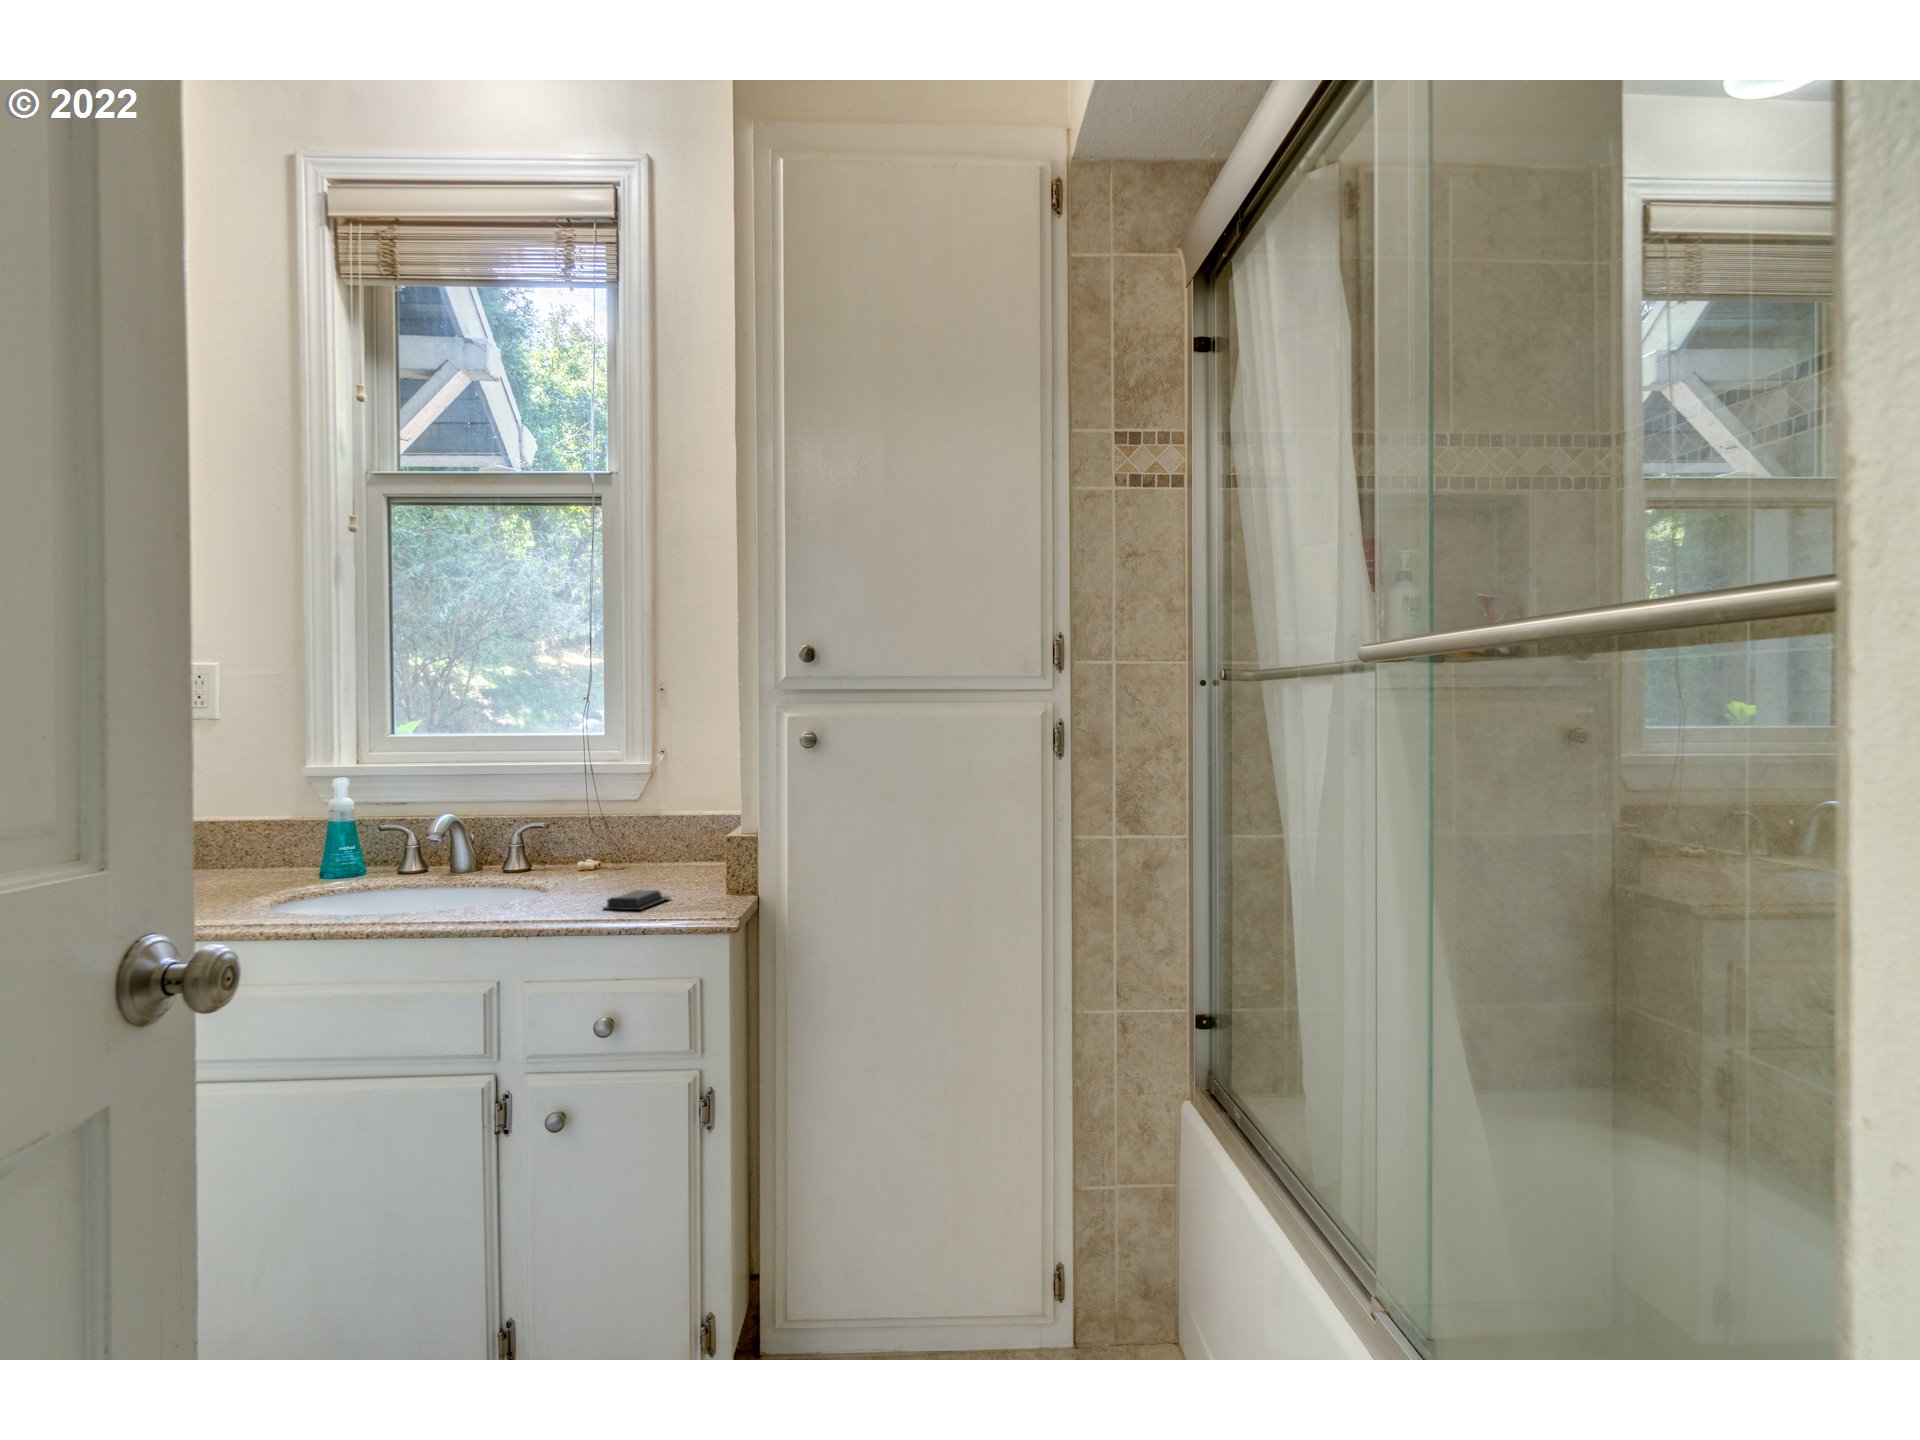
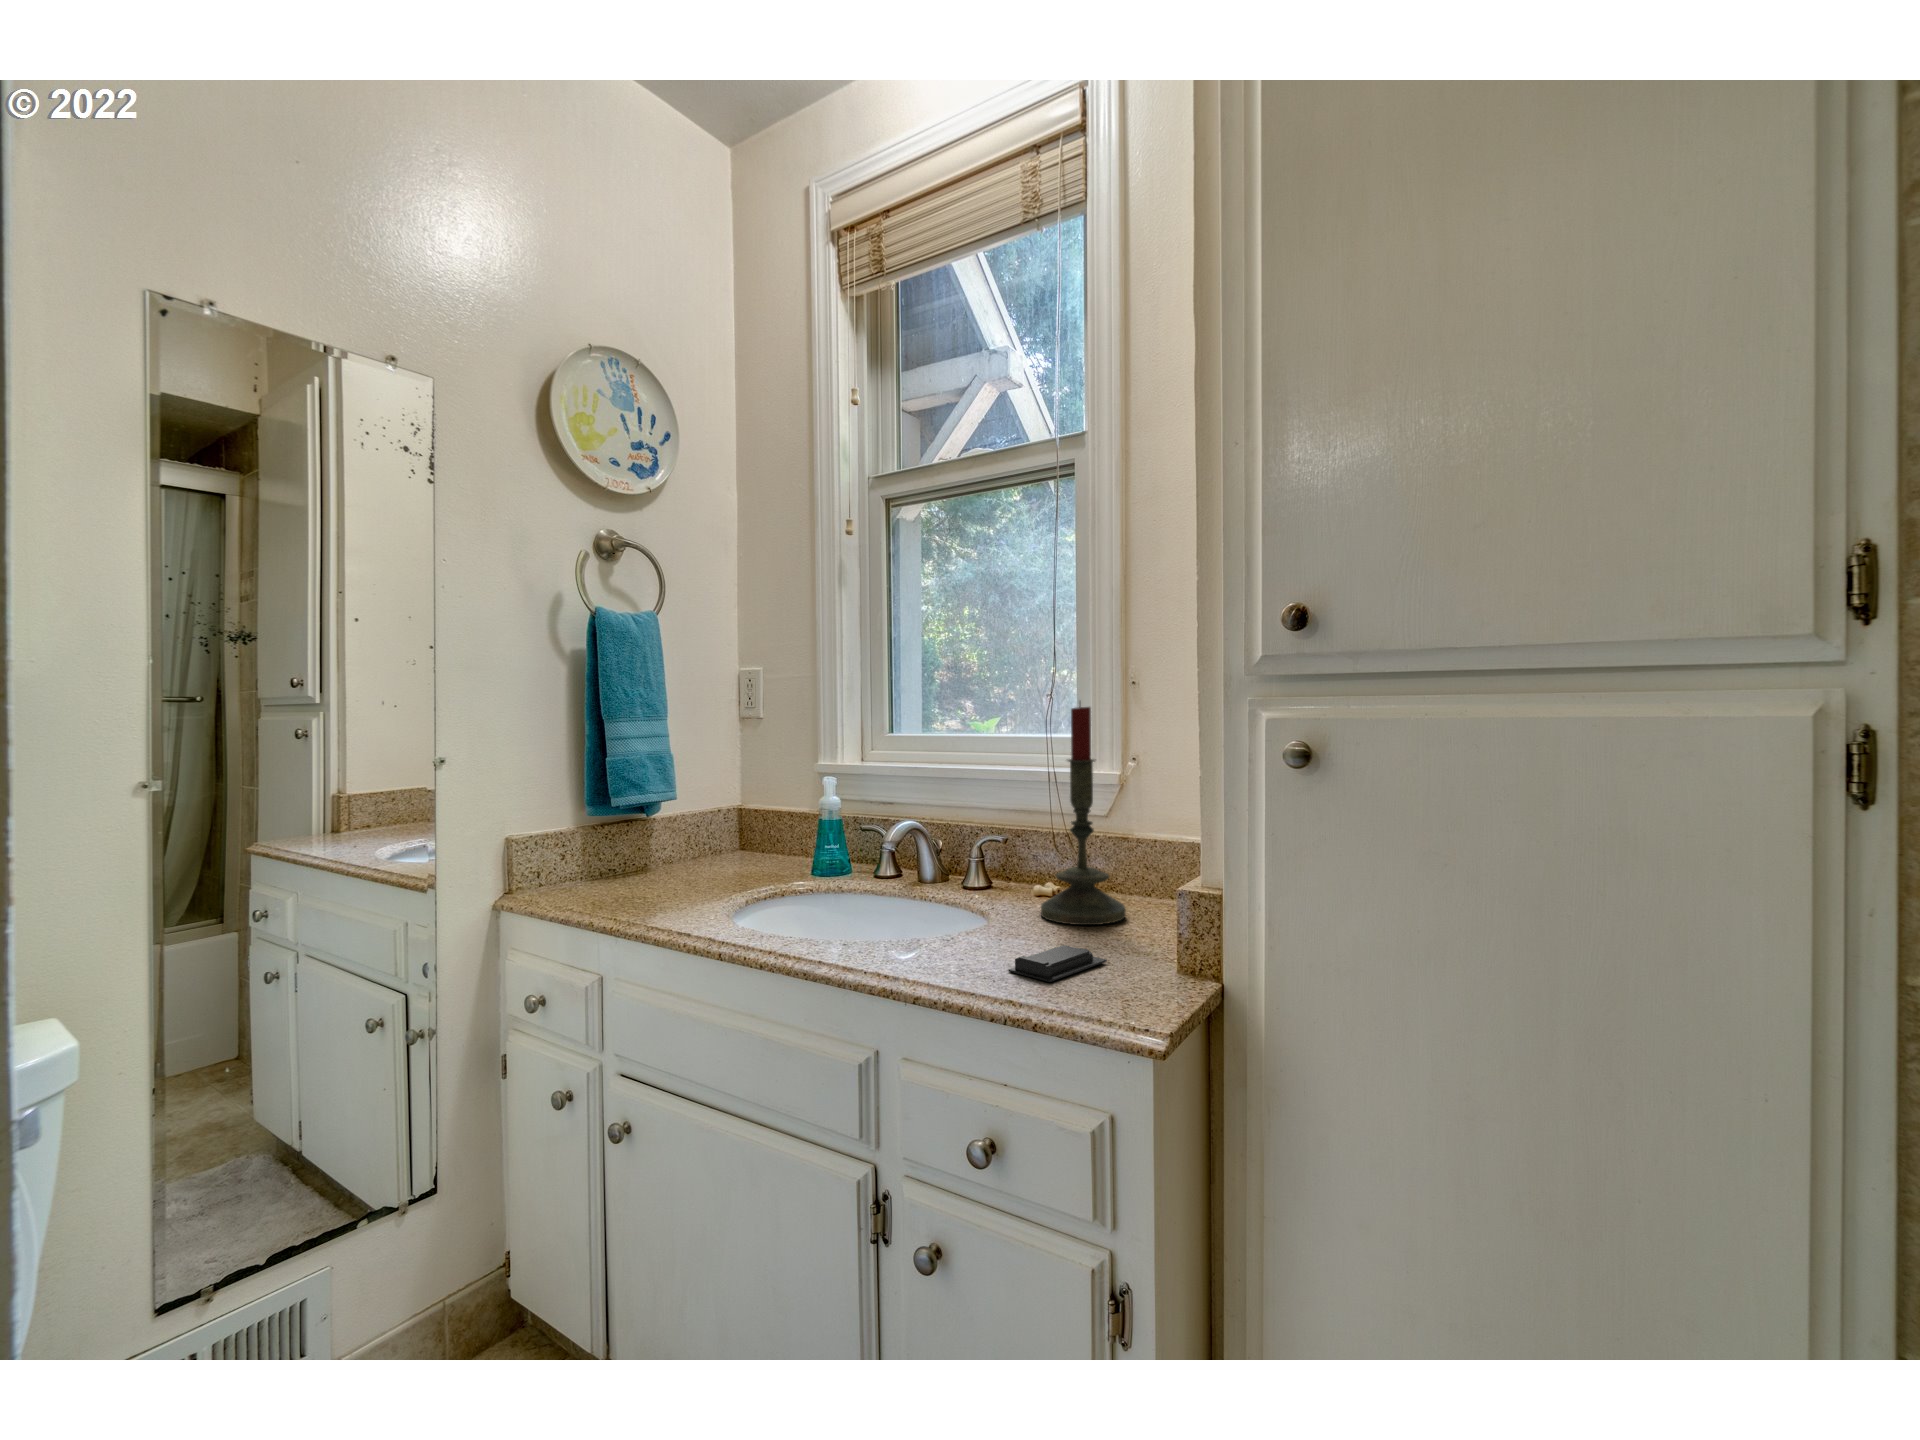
candle: none [590,703,663,885] -> present [1041,706,1126,925]

